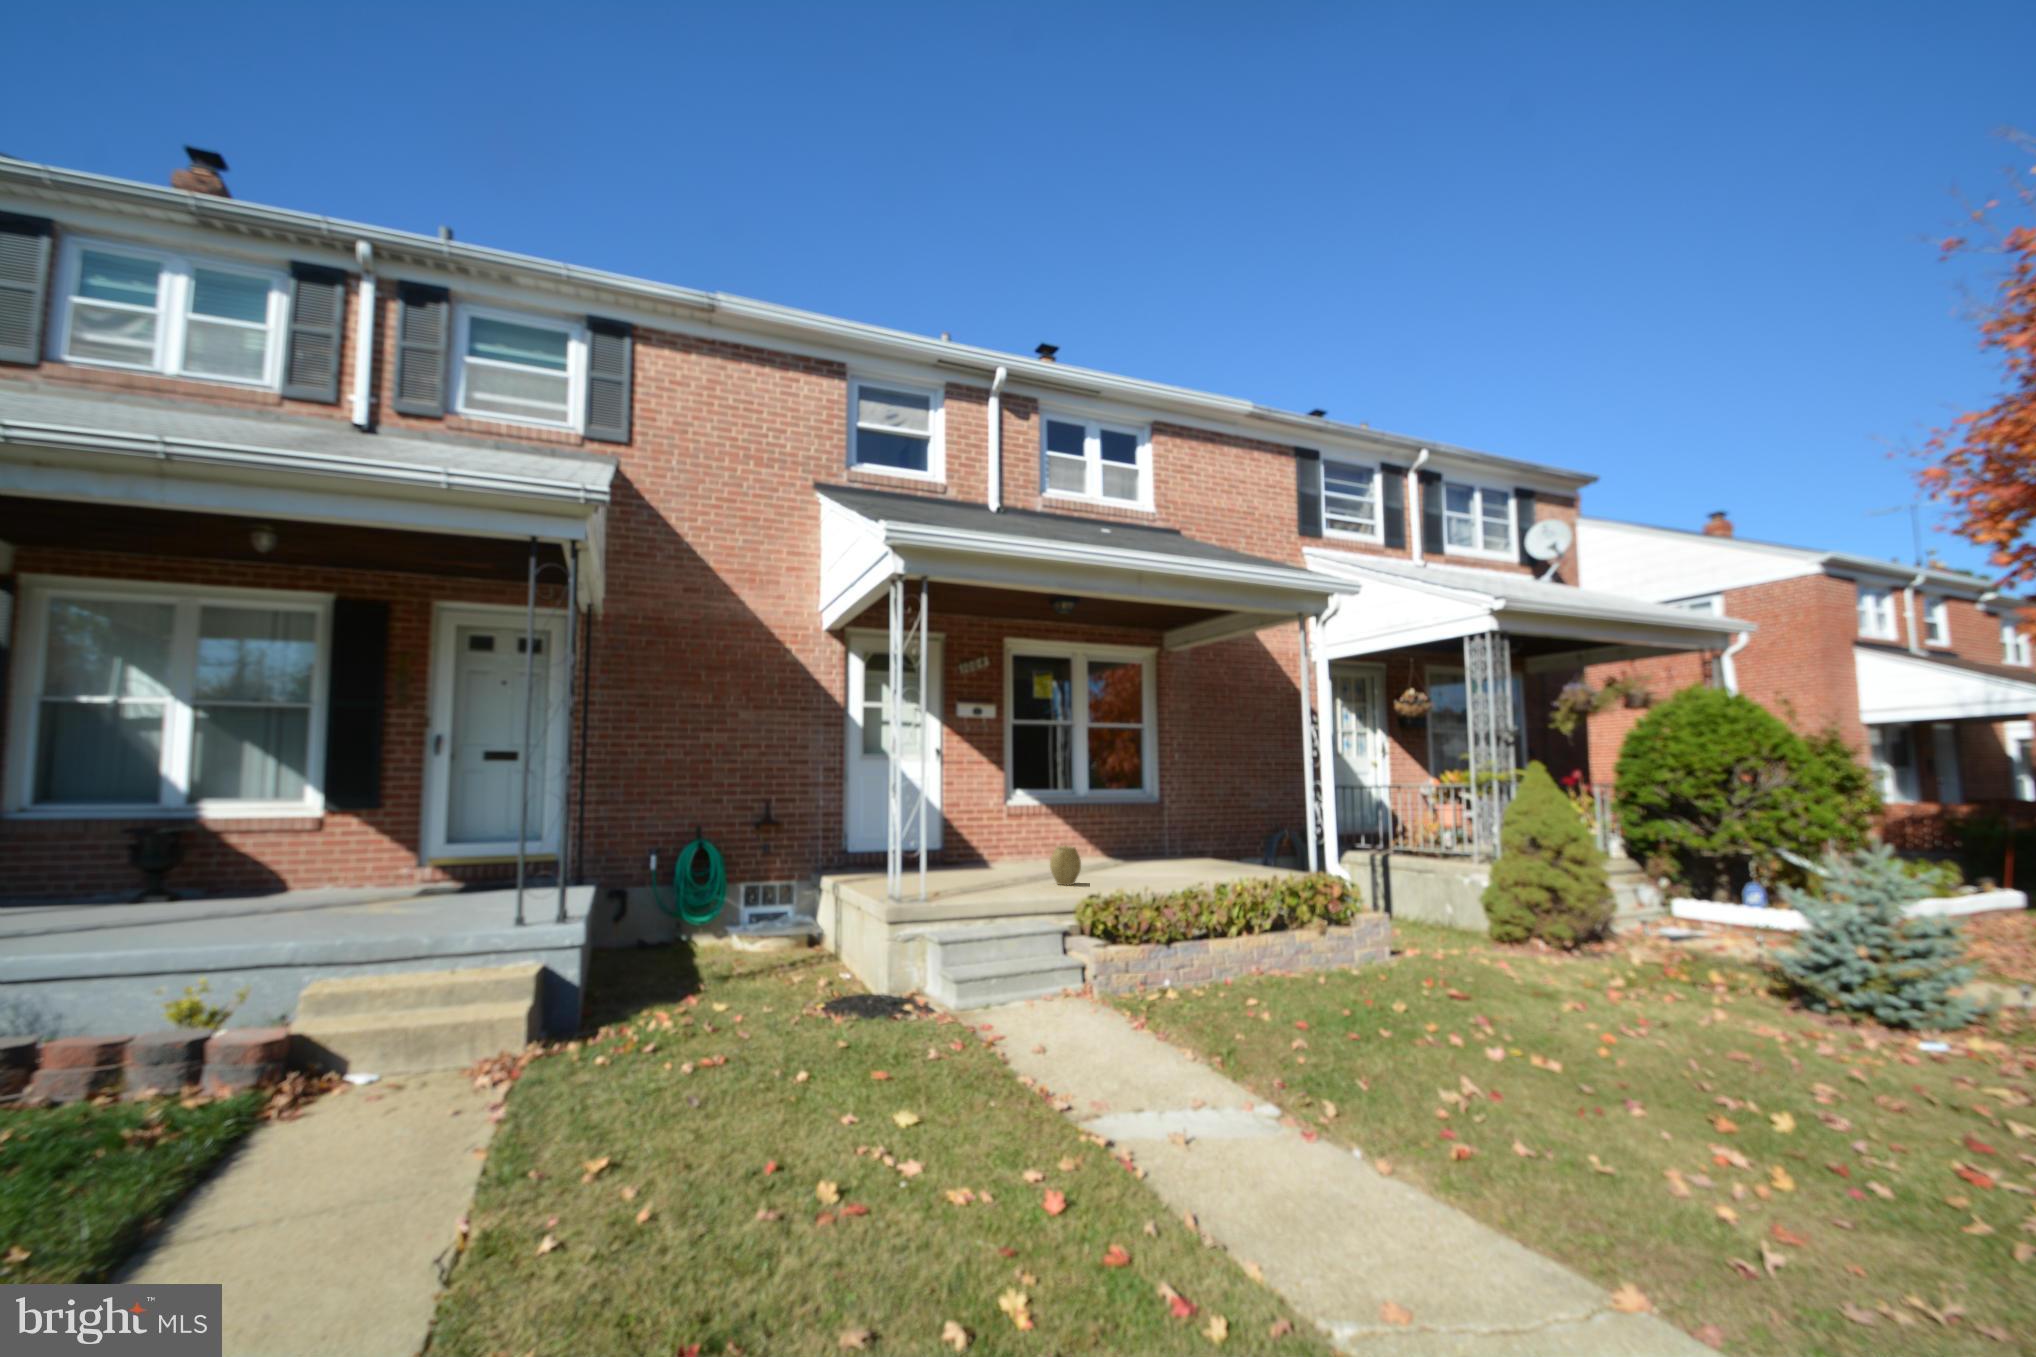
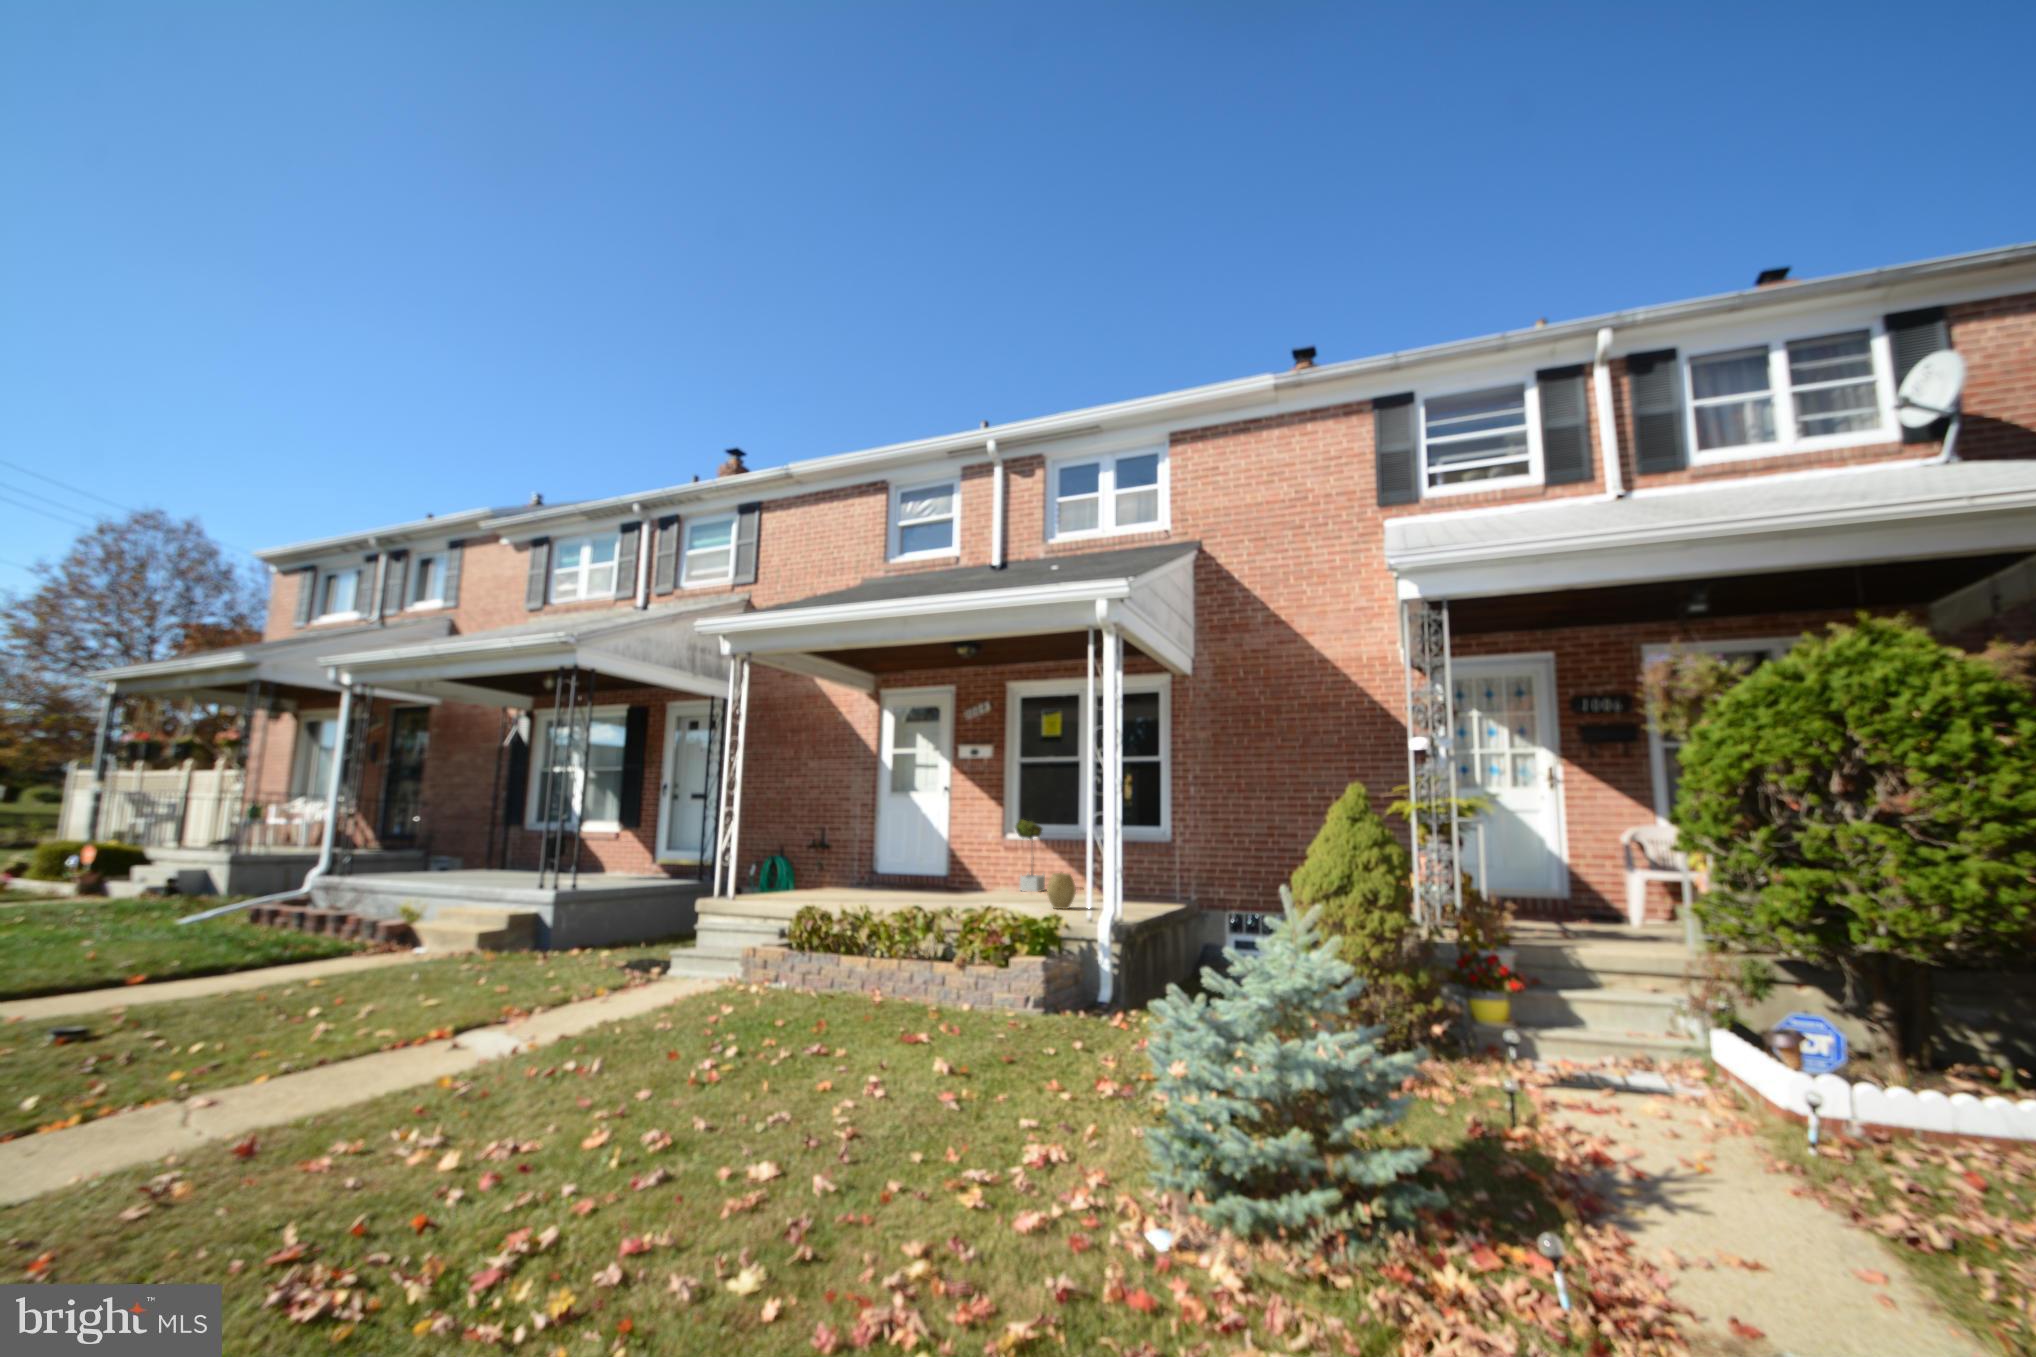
potted tree: none [1016,785,1049,864] -> present [1015,820,1045,892]

